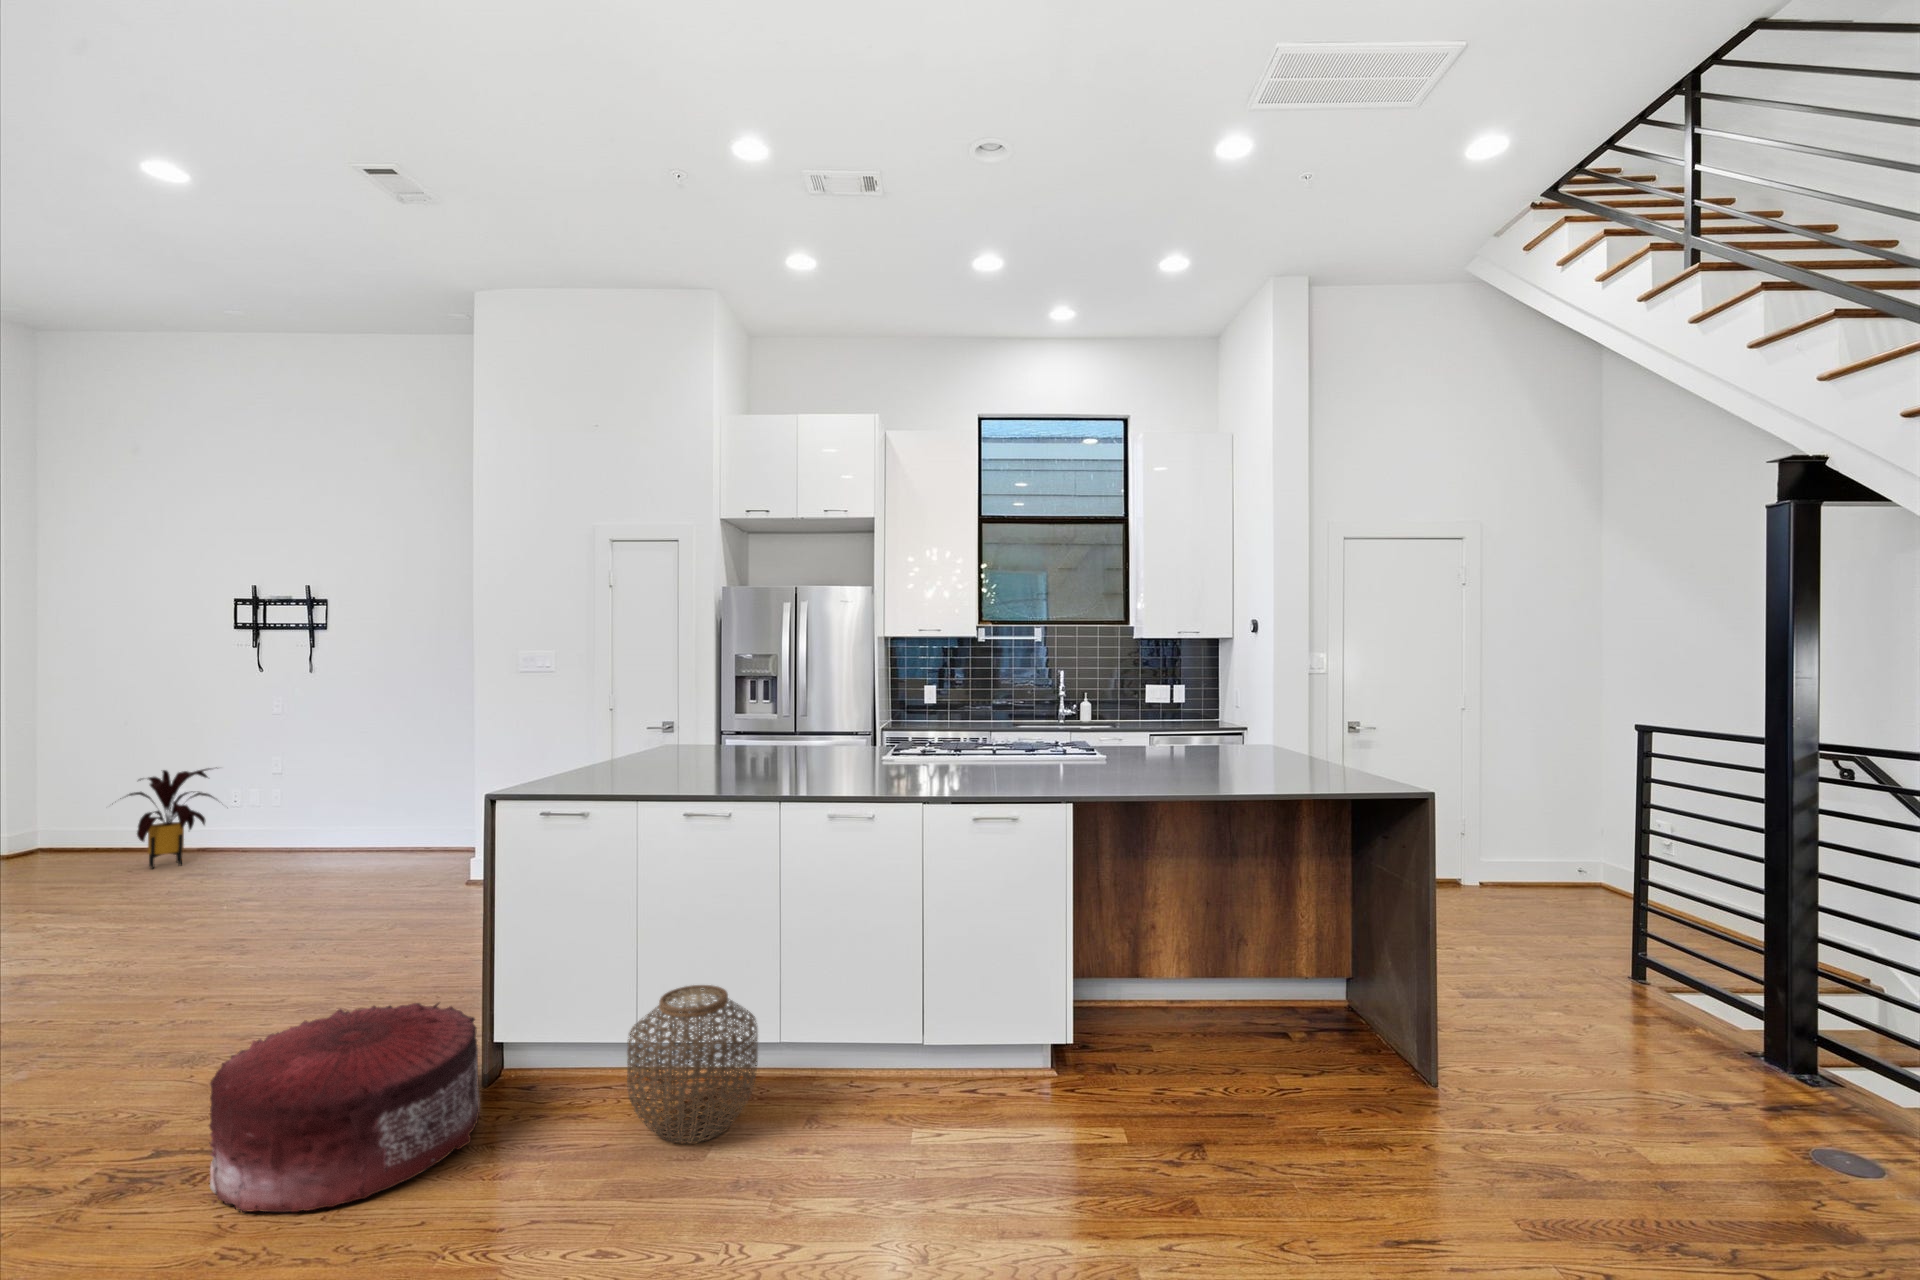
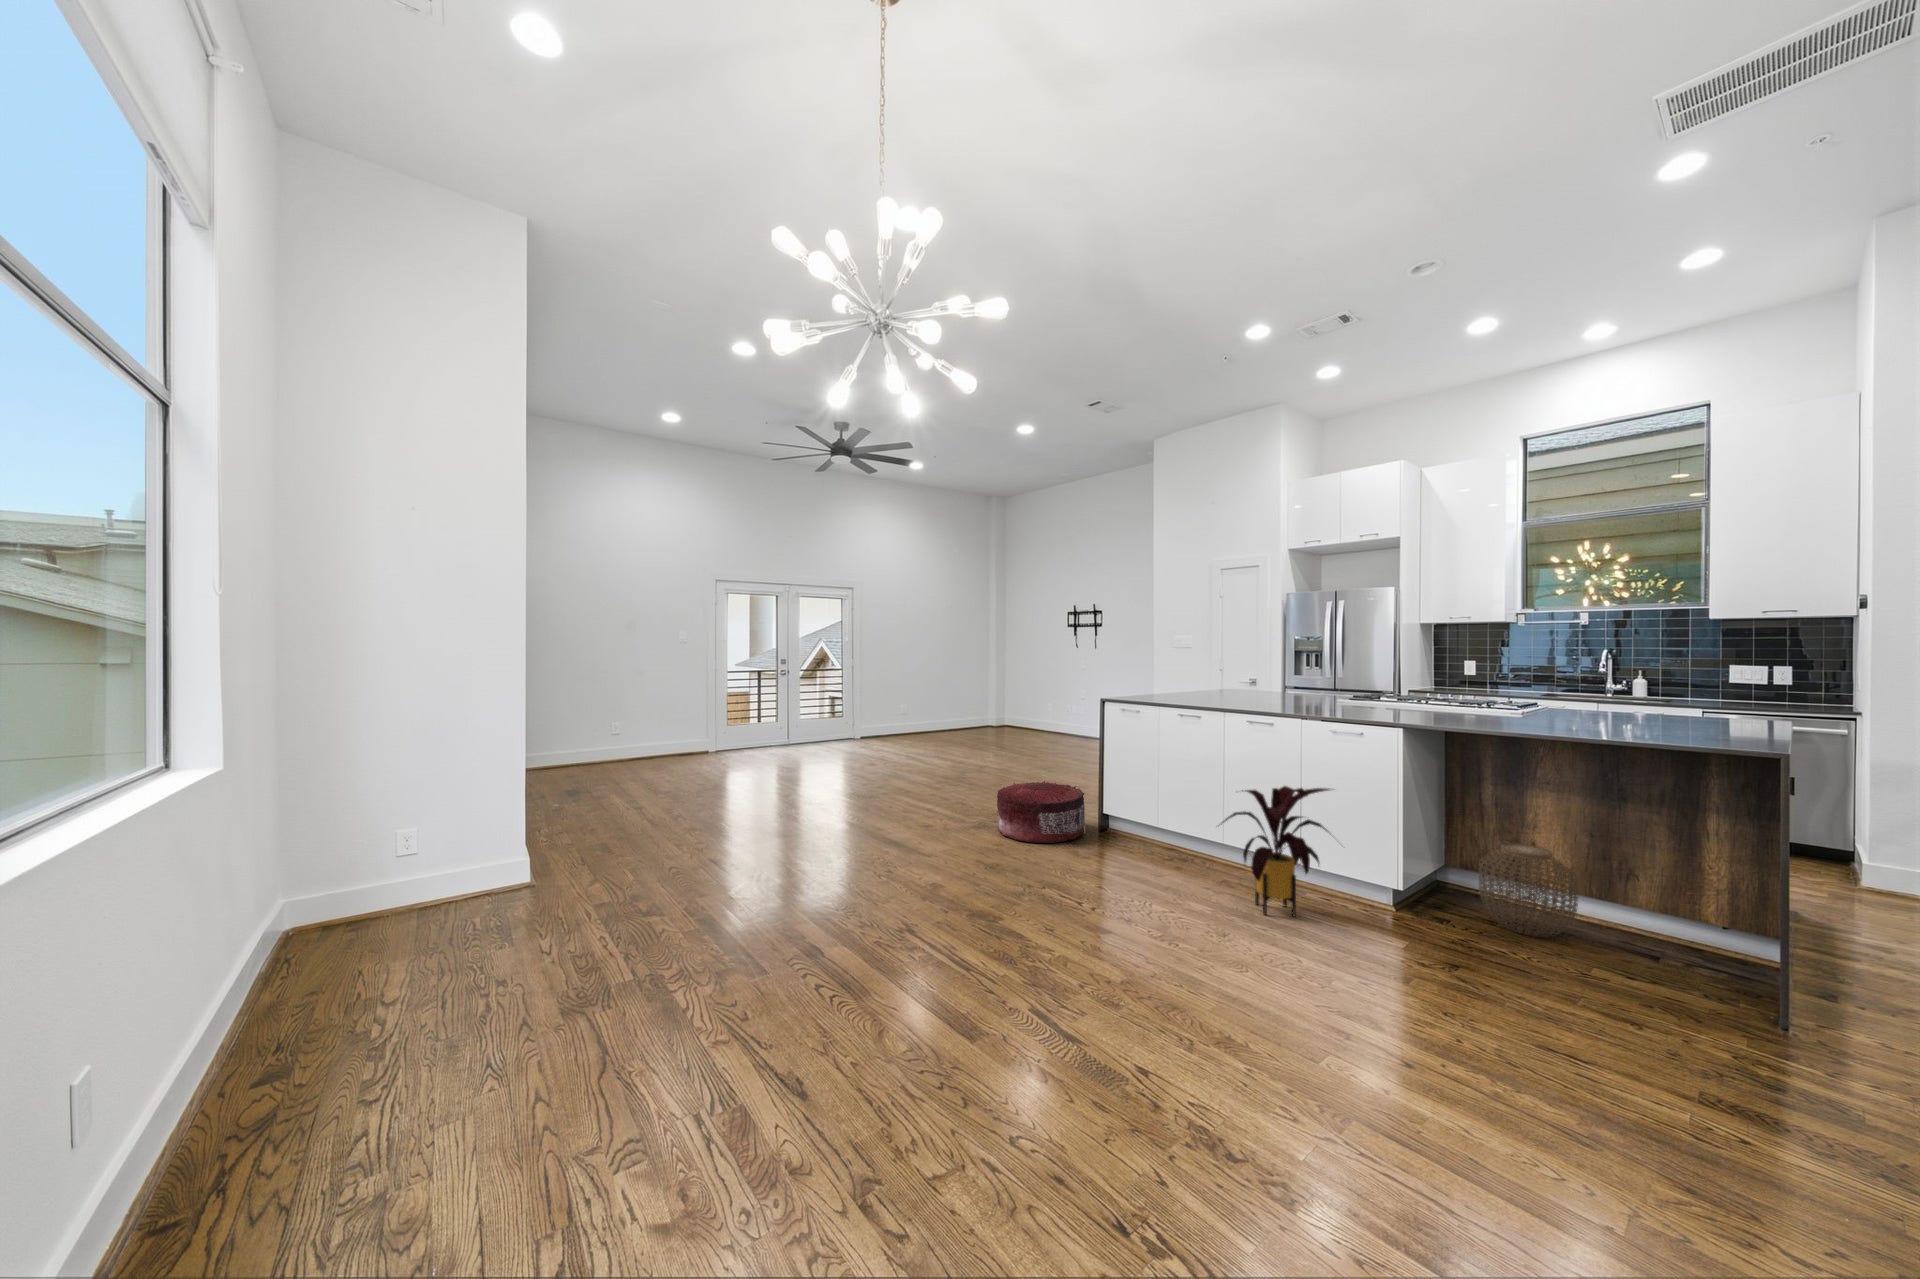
house plant: present [120,768,215,869] -> present [1224,786,1330,916]
woven basket: present [627,985,758,1143] -> present [1479,843,1578,937]

